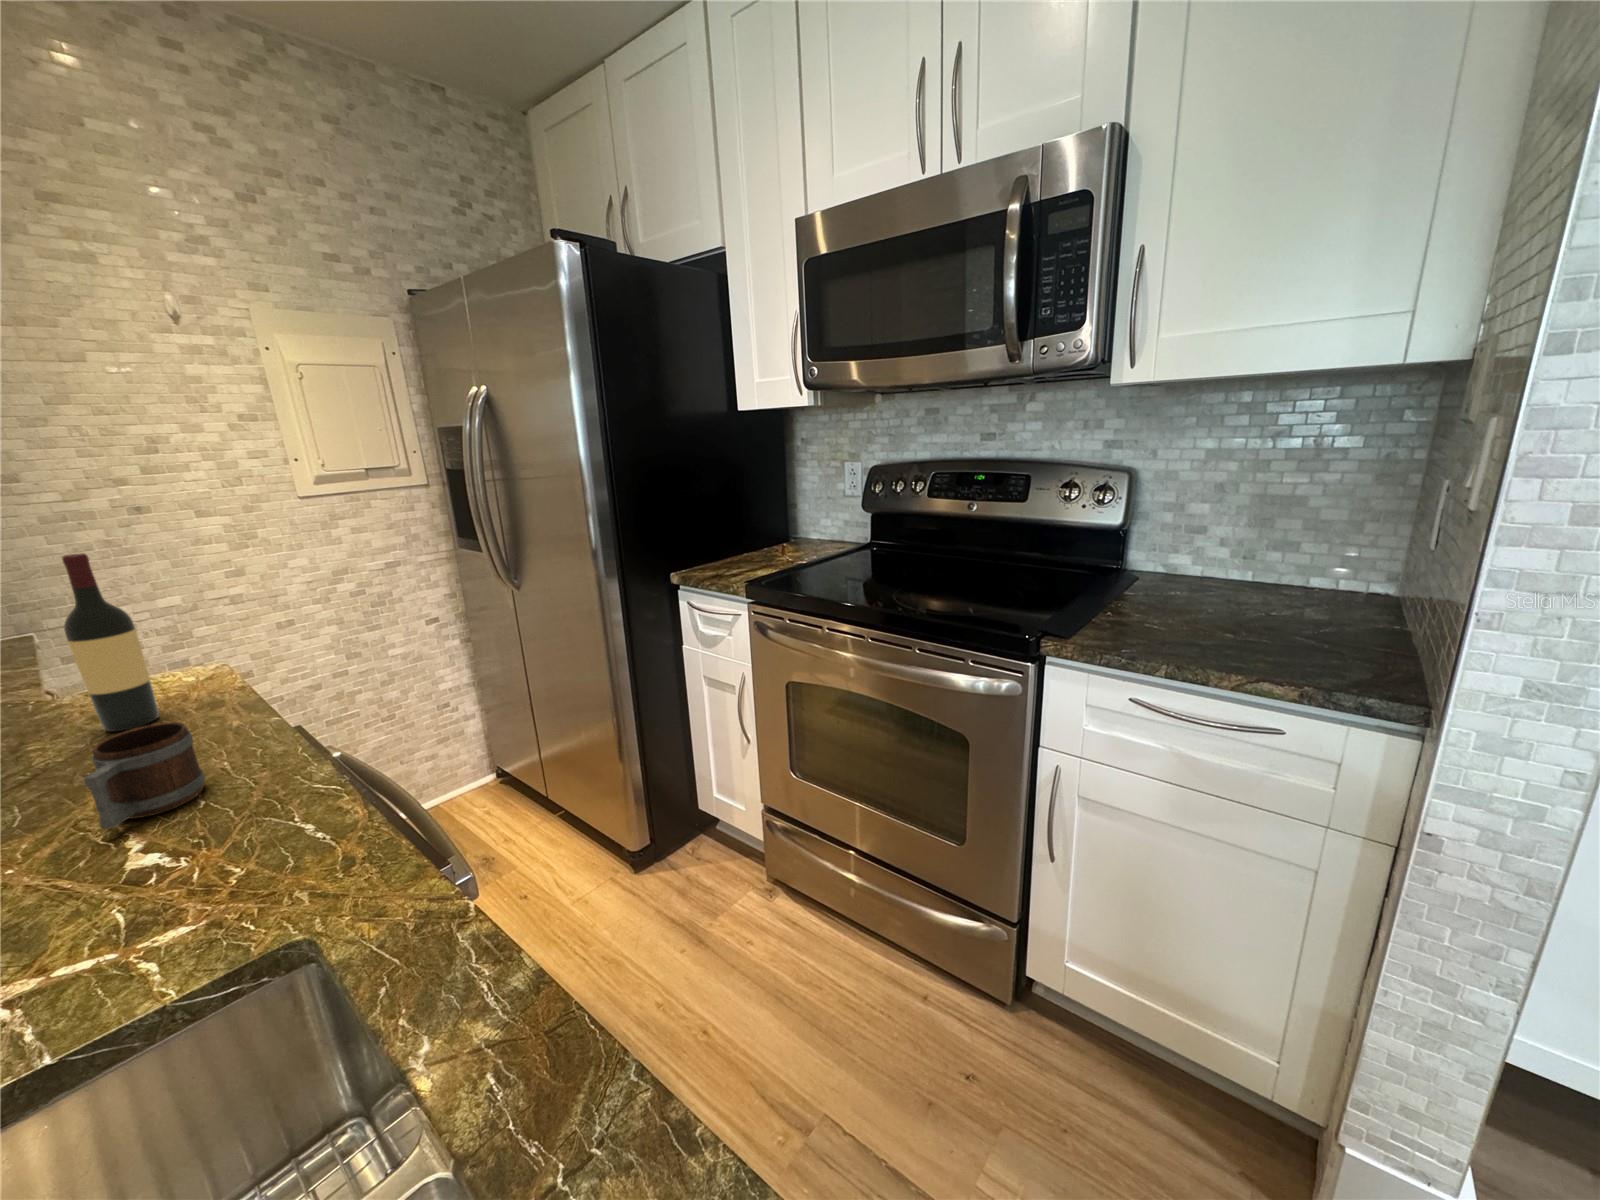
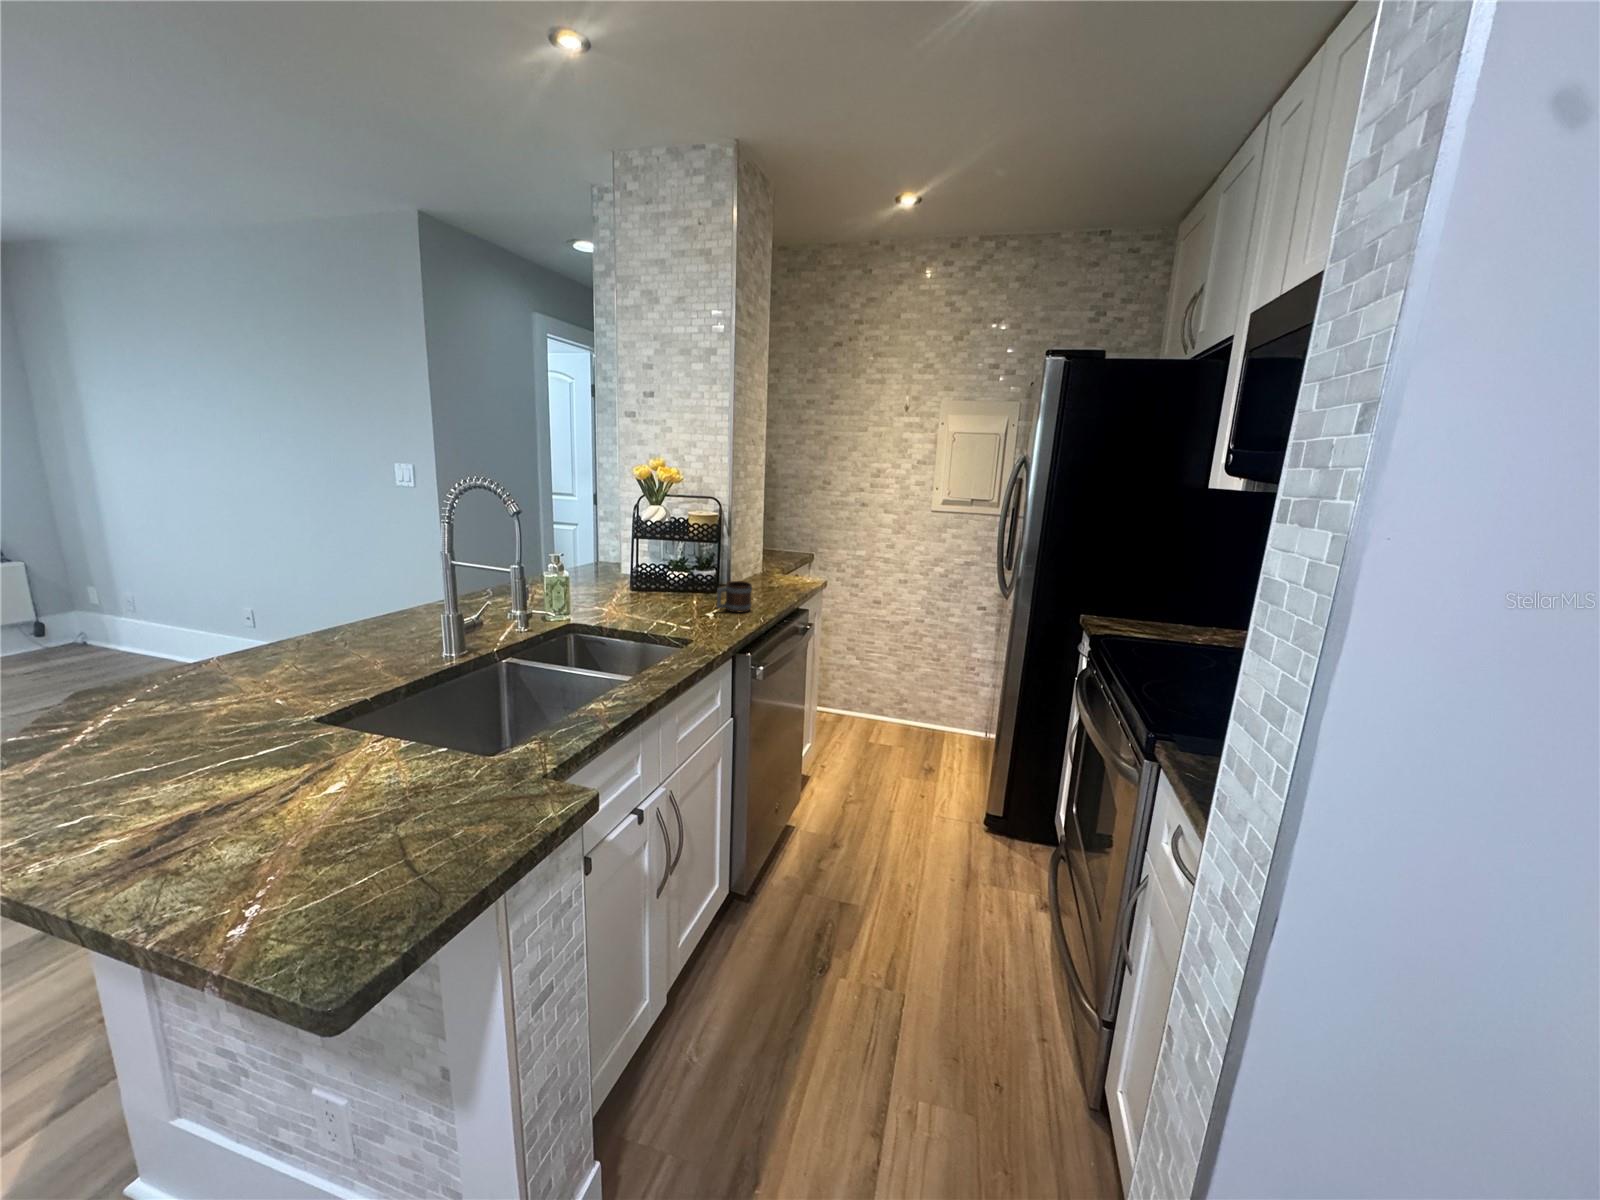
wine bottle: present [62,553,159,731] -> none [767,517,787,591]

